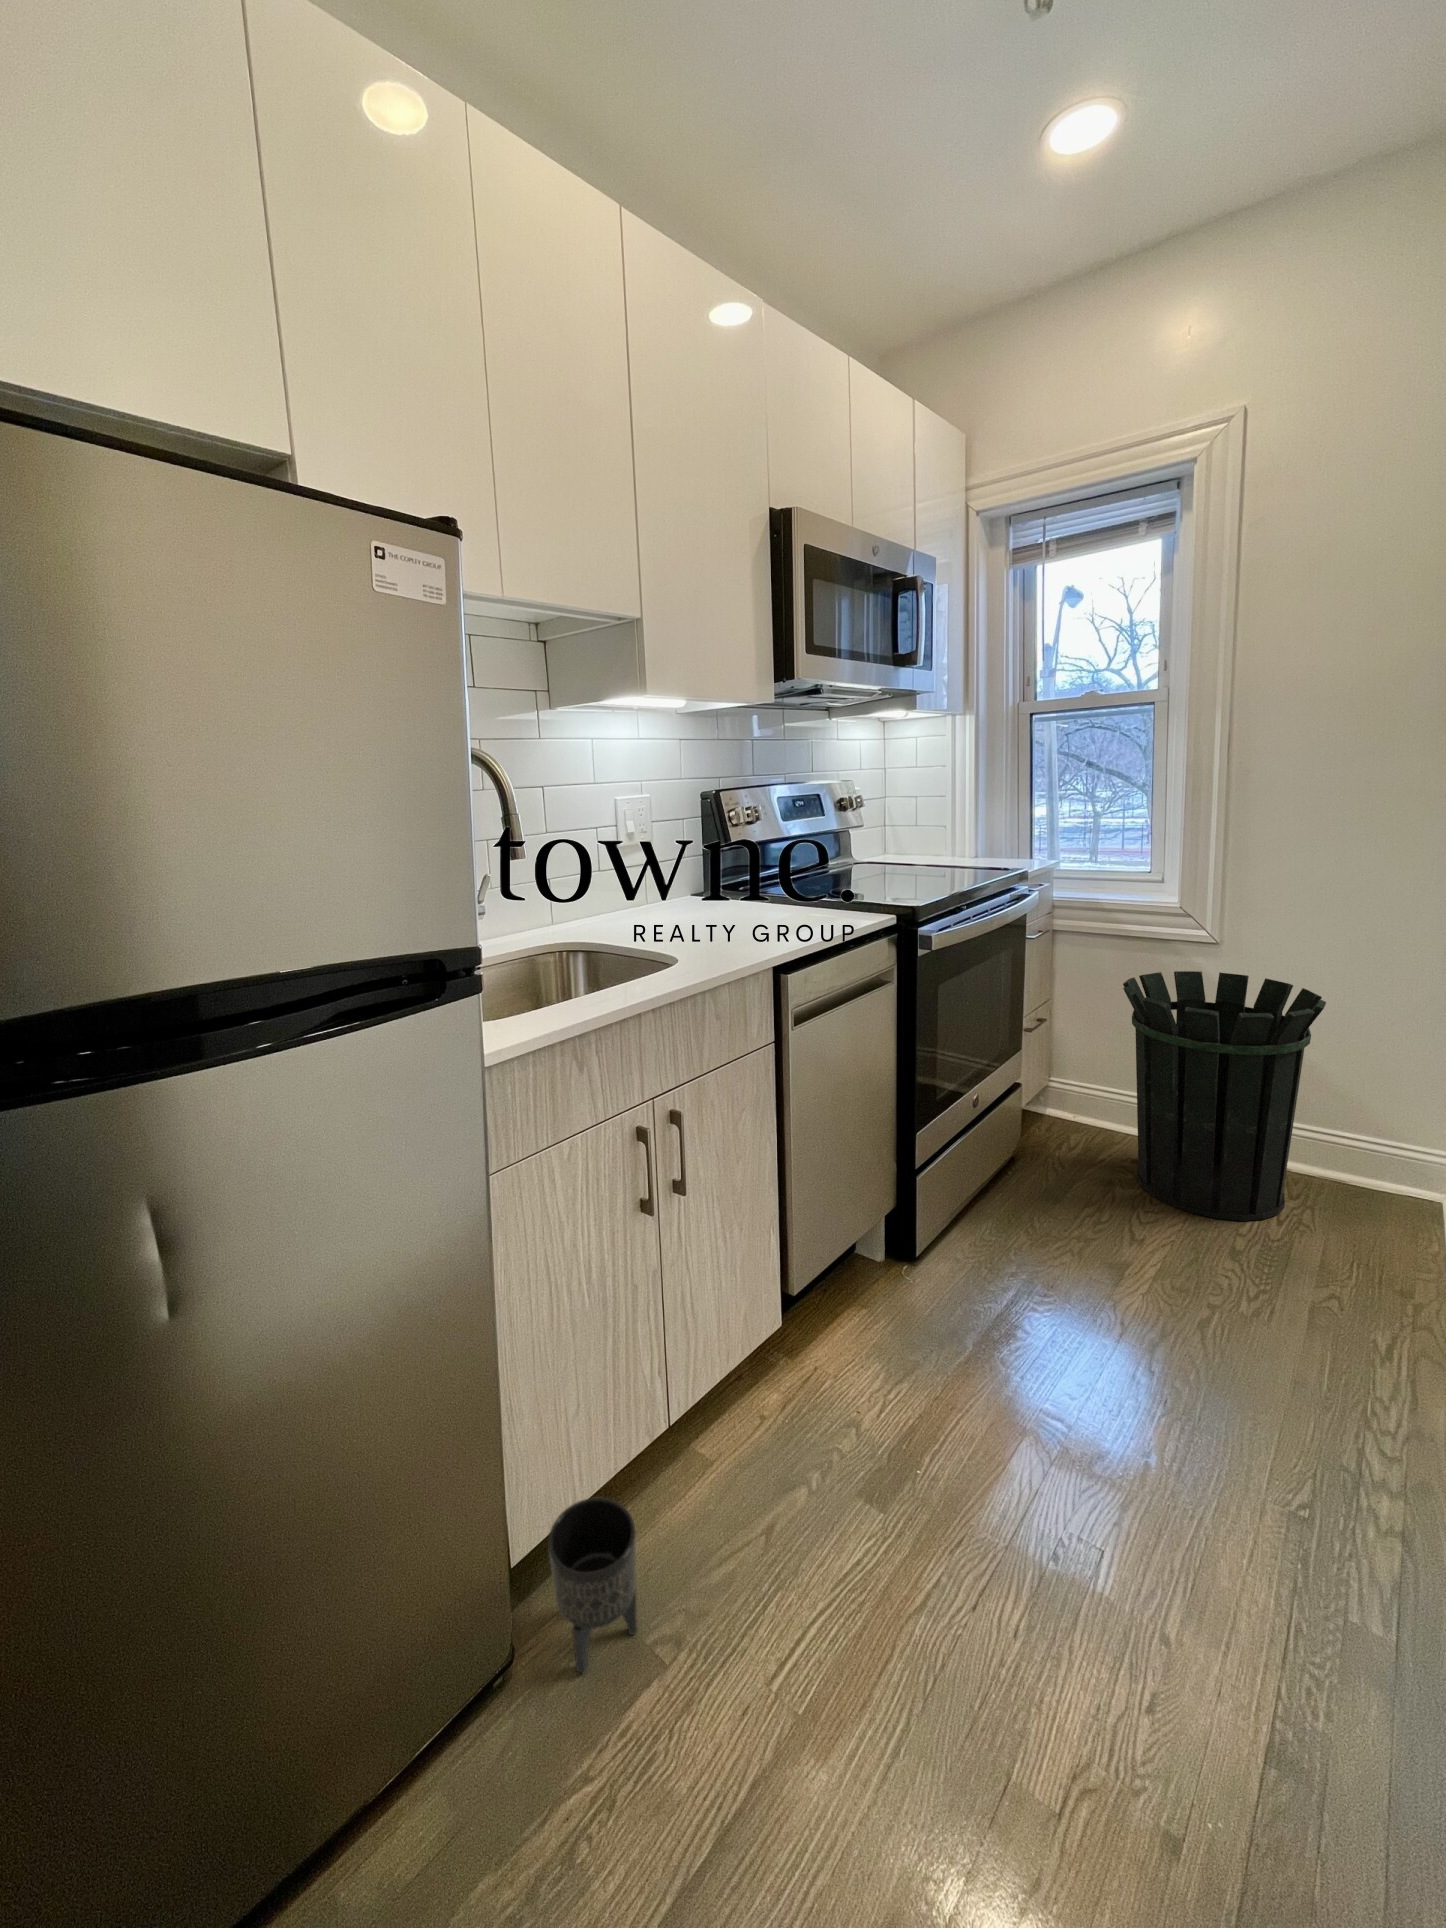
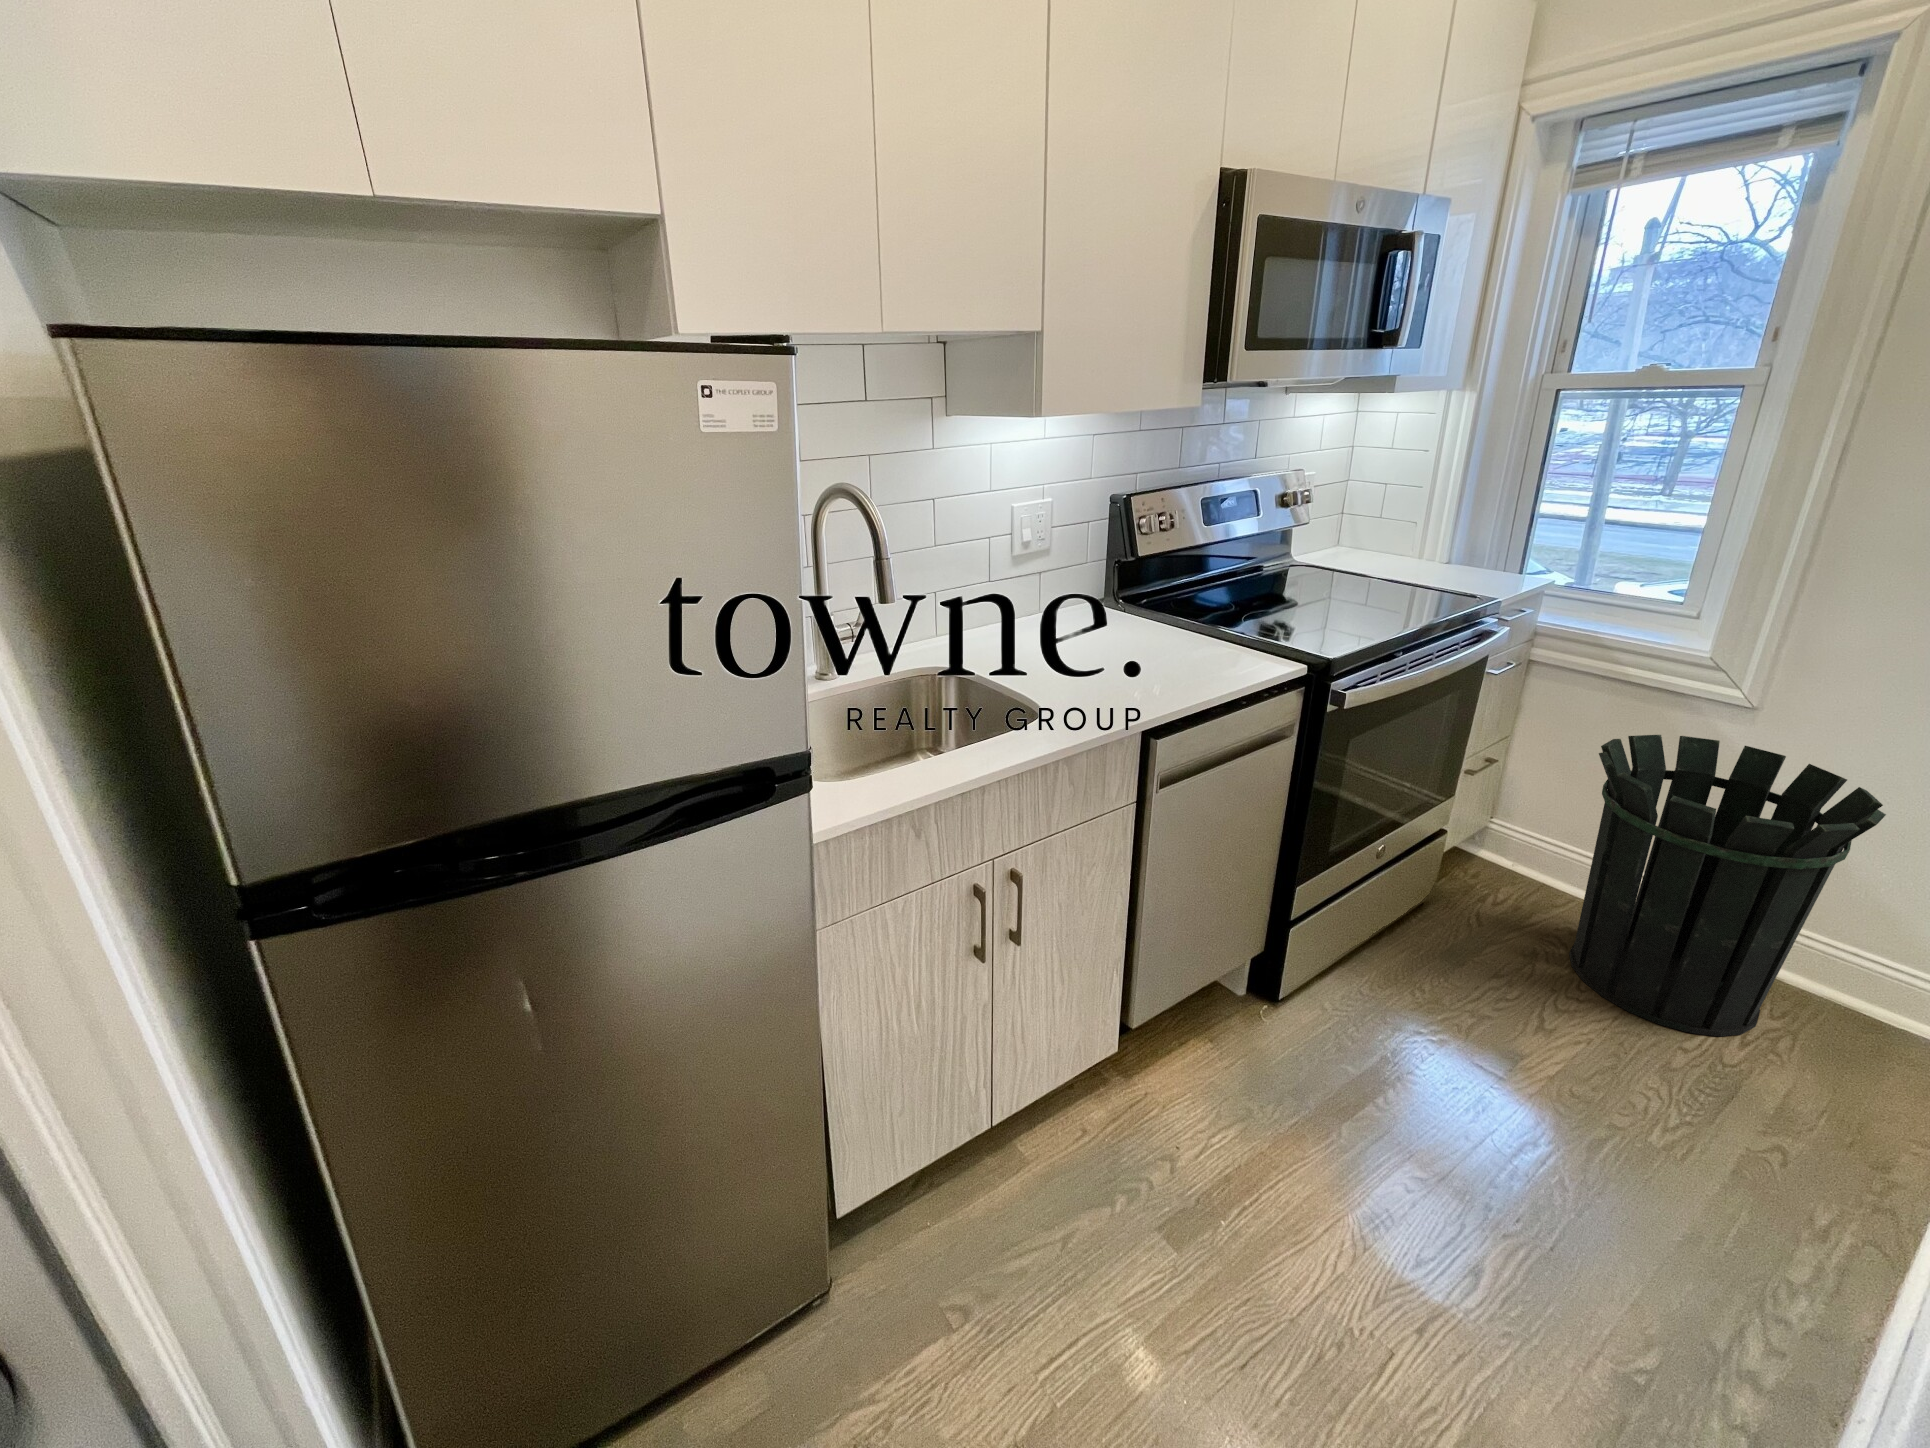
planter: present [548,1498,637,1674] -> none [863,1185,937,1317]

